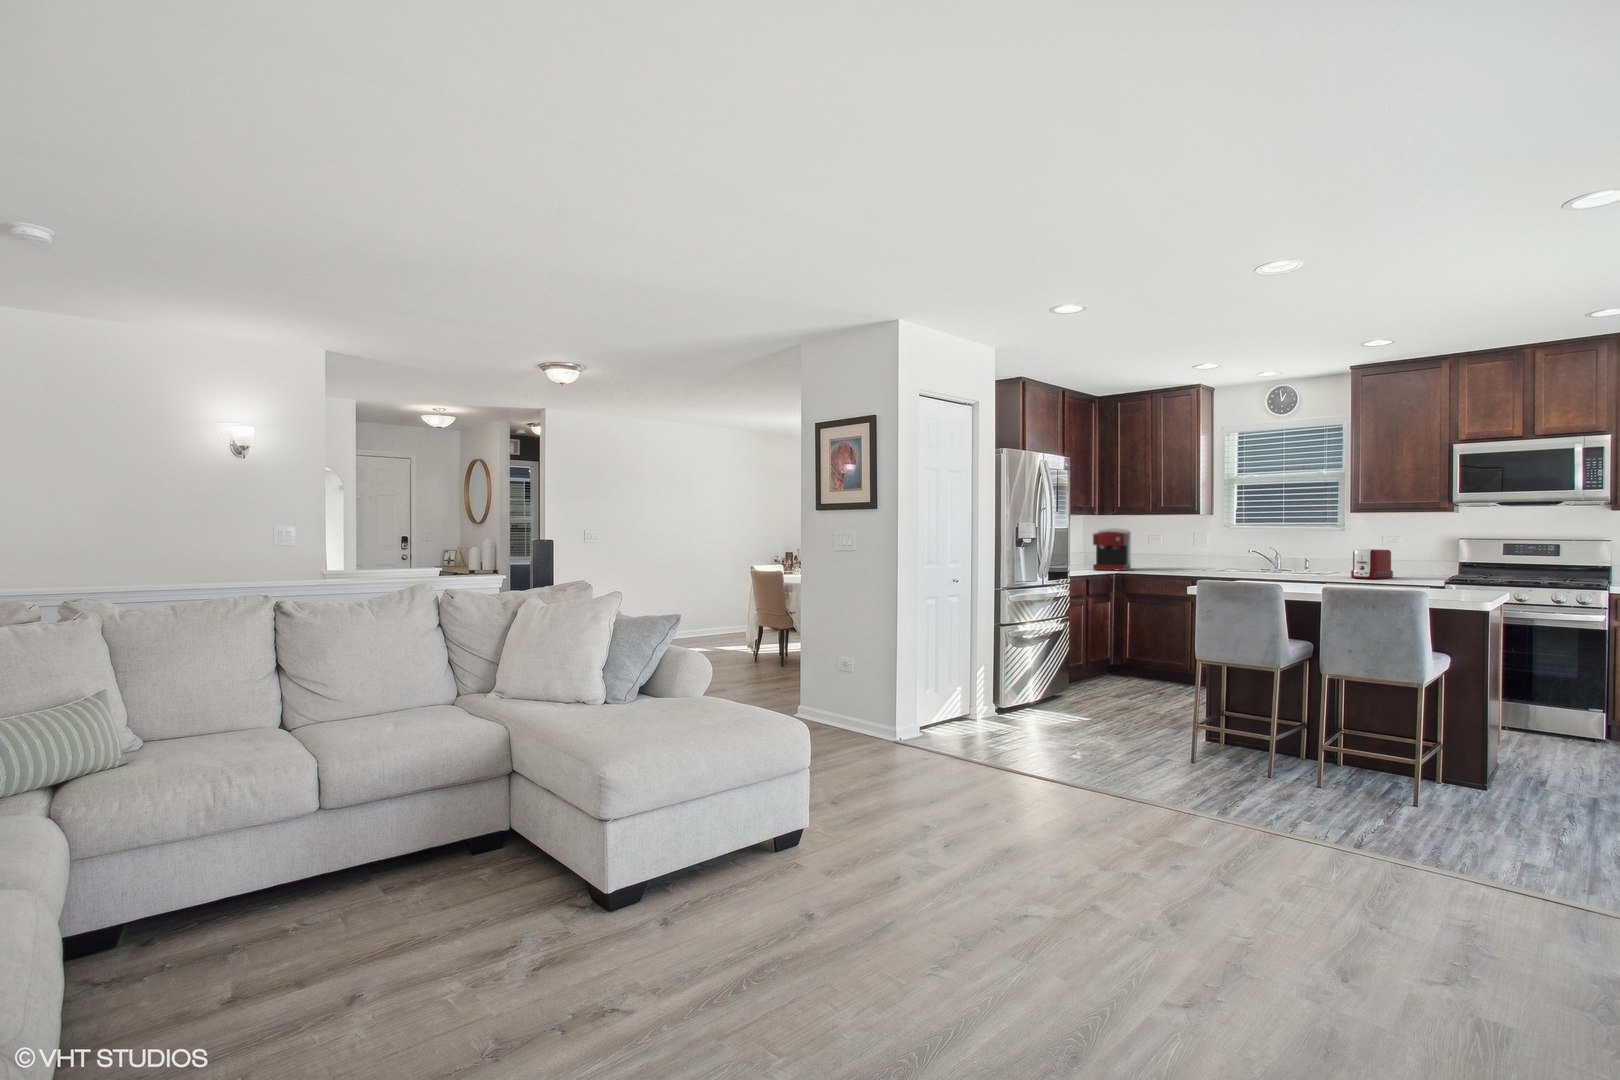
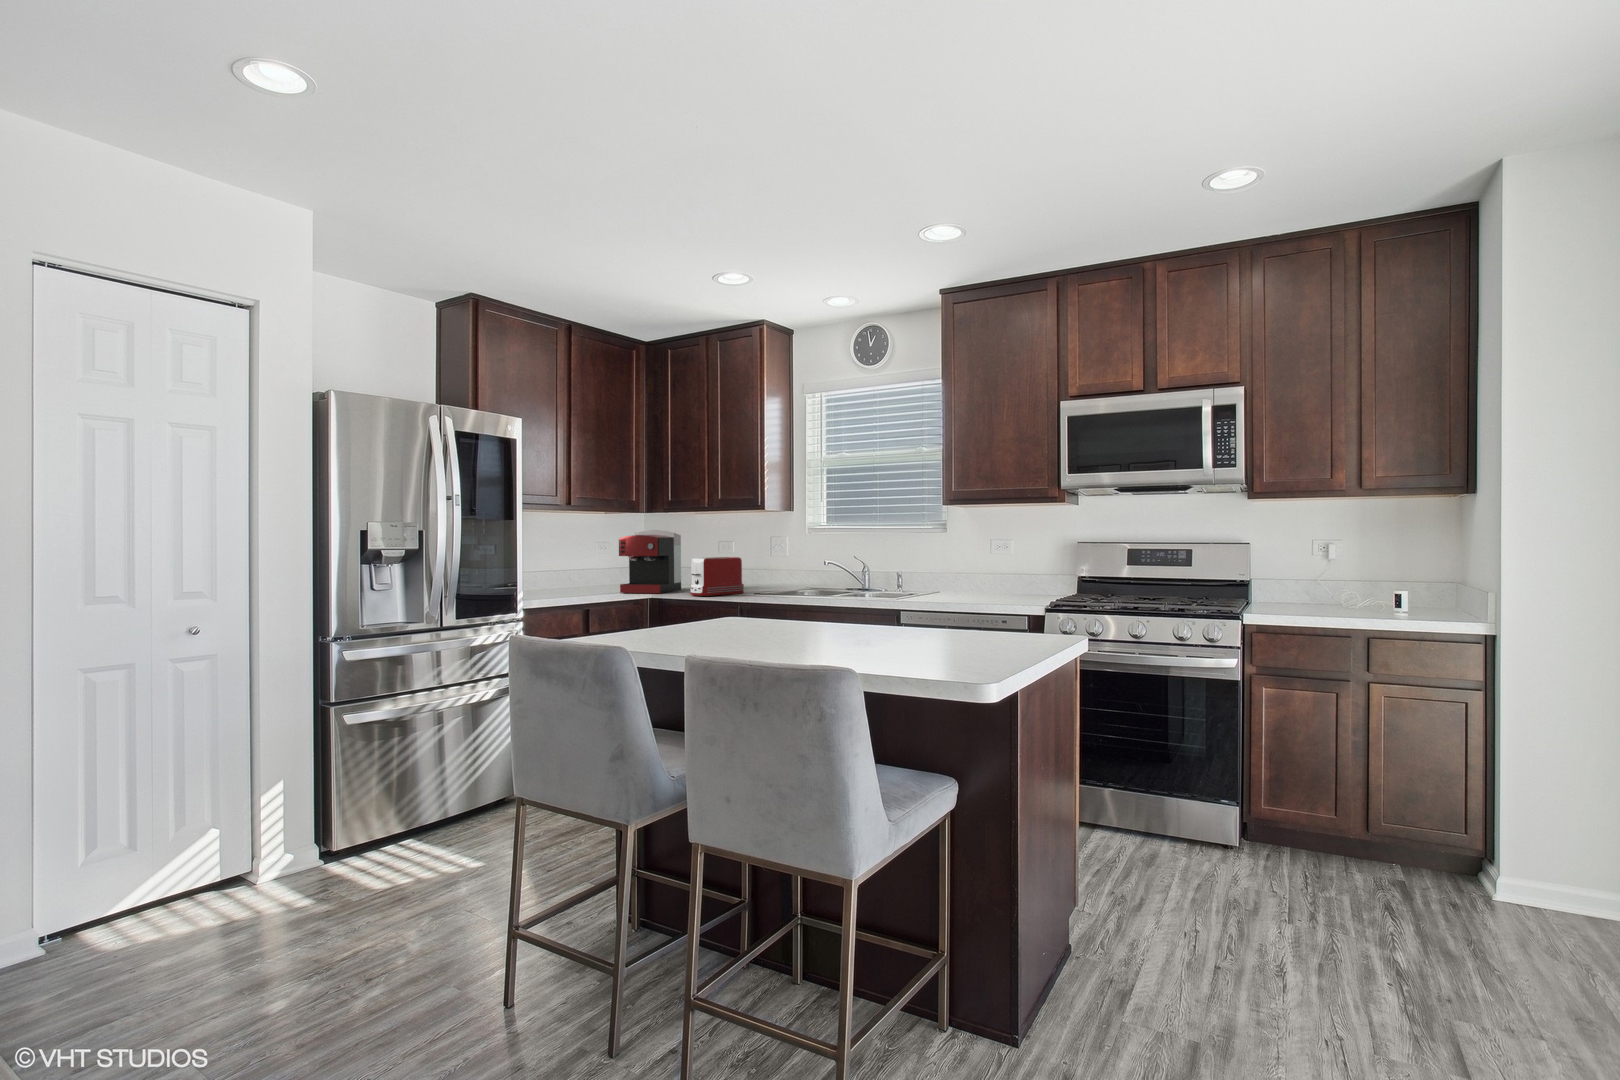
toaster: present [1351,549,1393,579] -> present [690,557,744,596]

